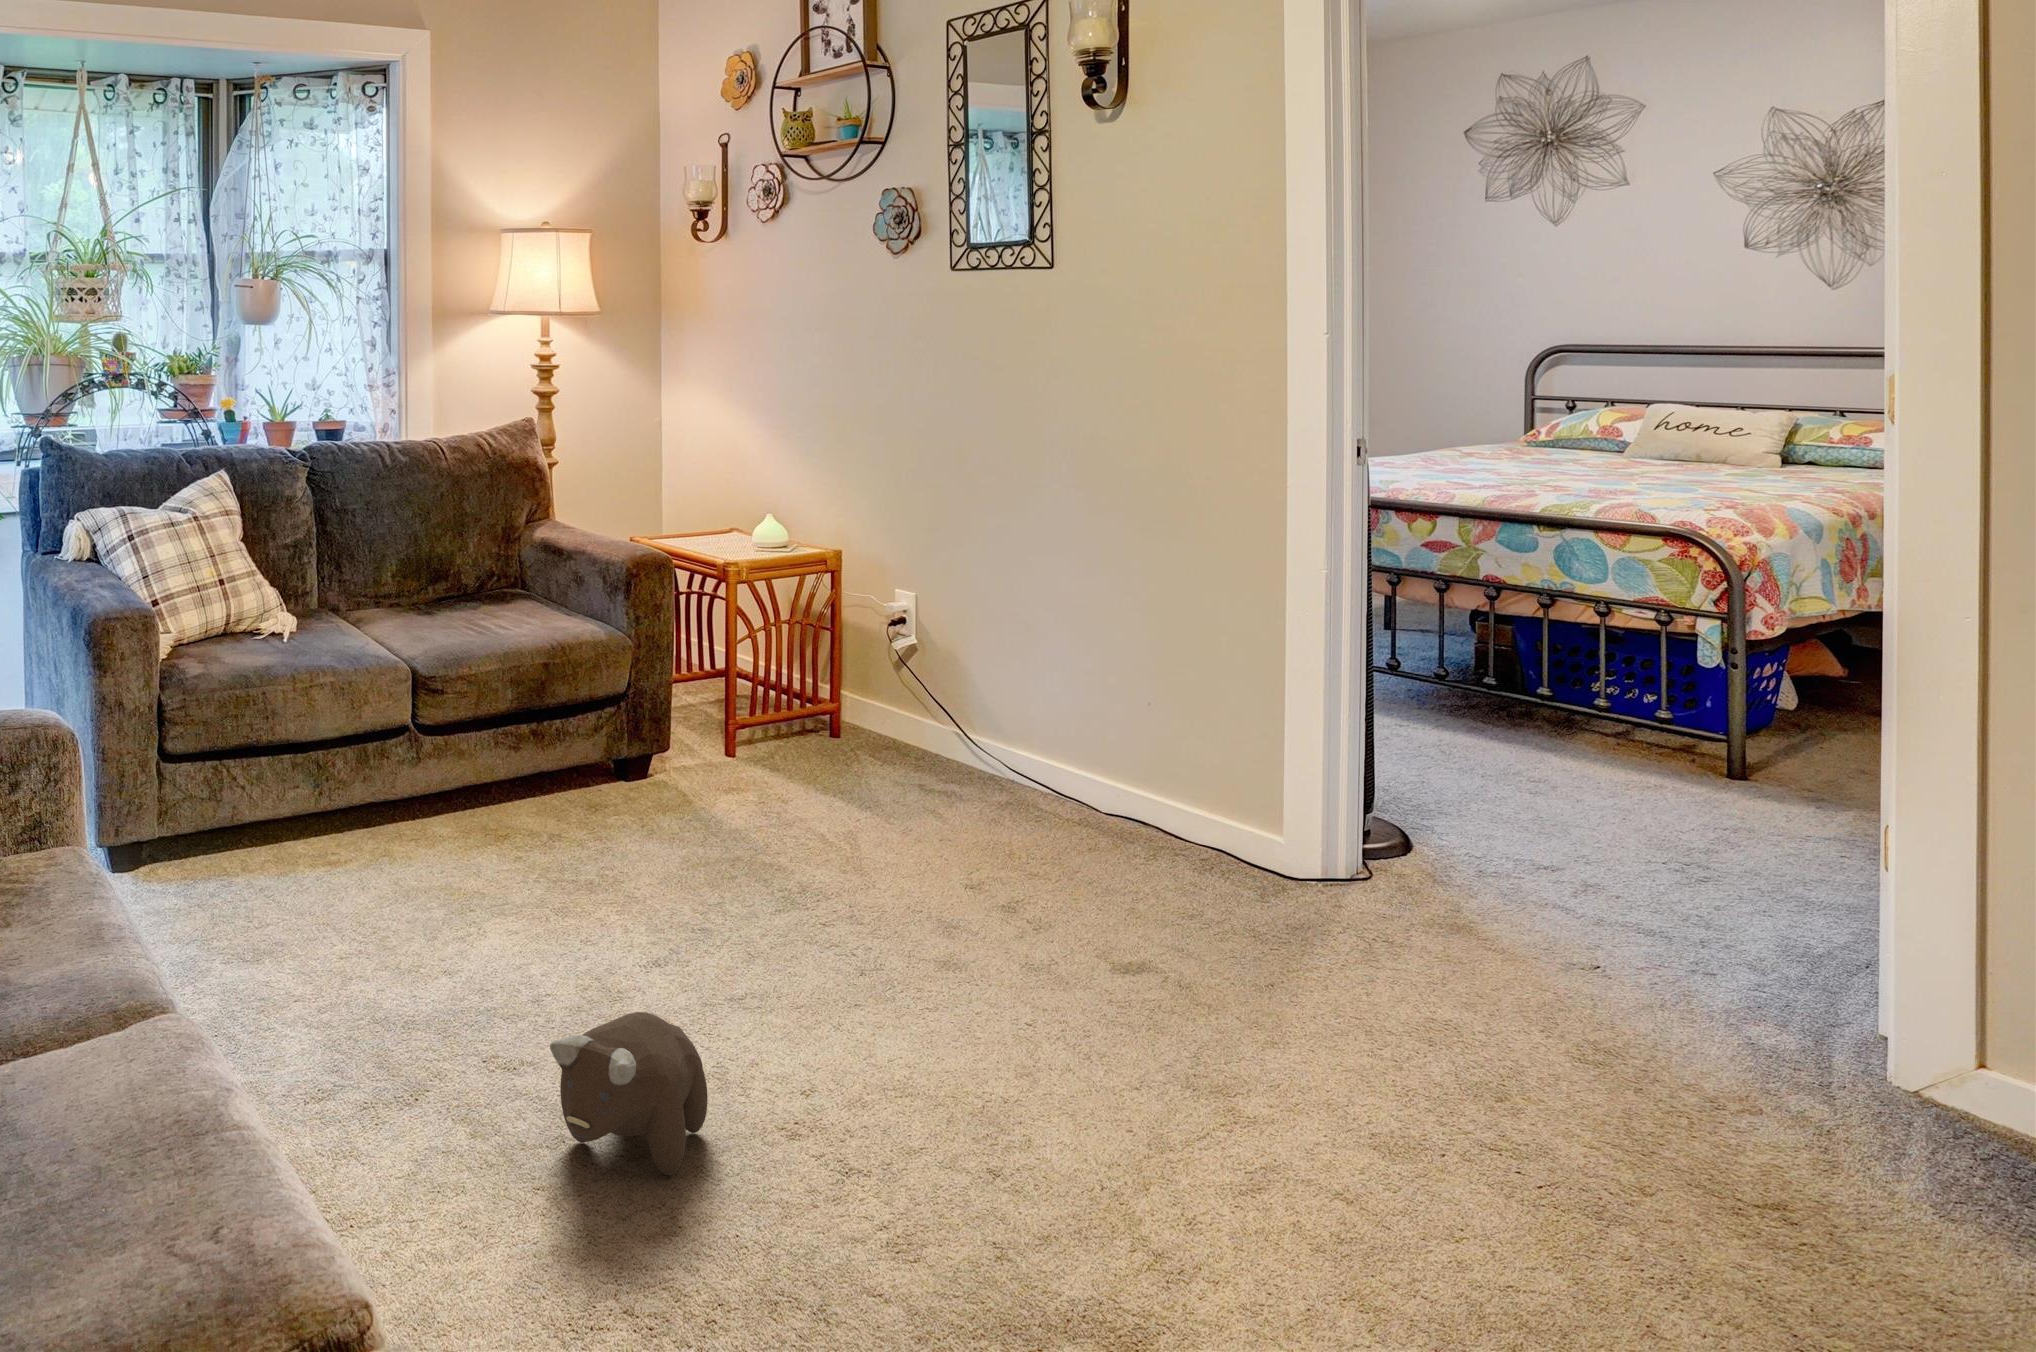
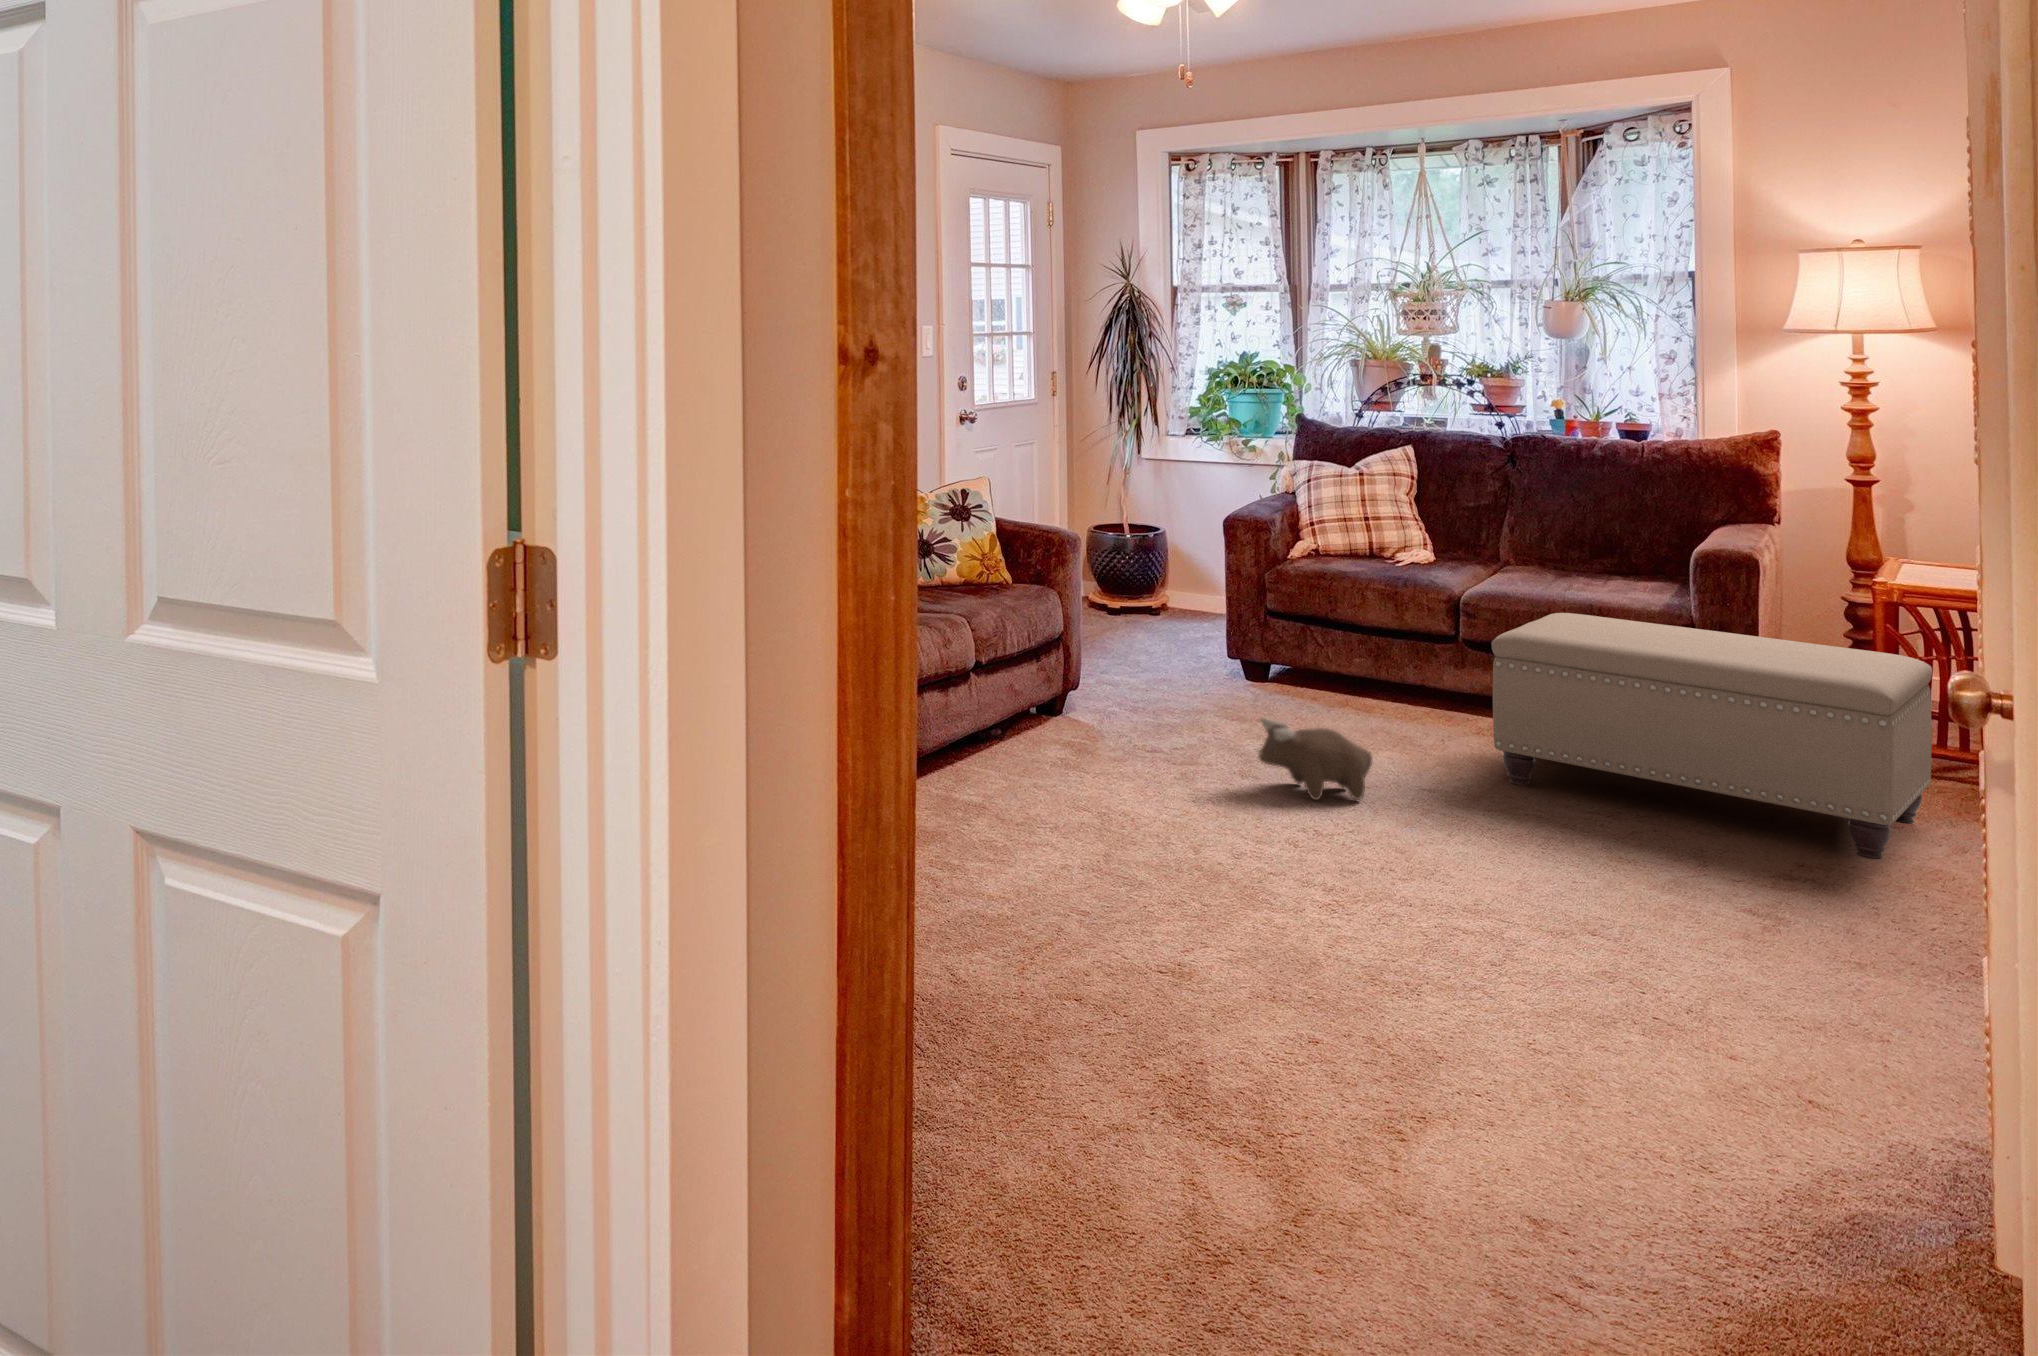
ottoman: none [603,656,1096,972] -> present [1491,613,1932,859]

